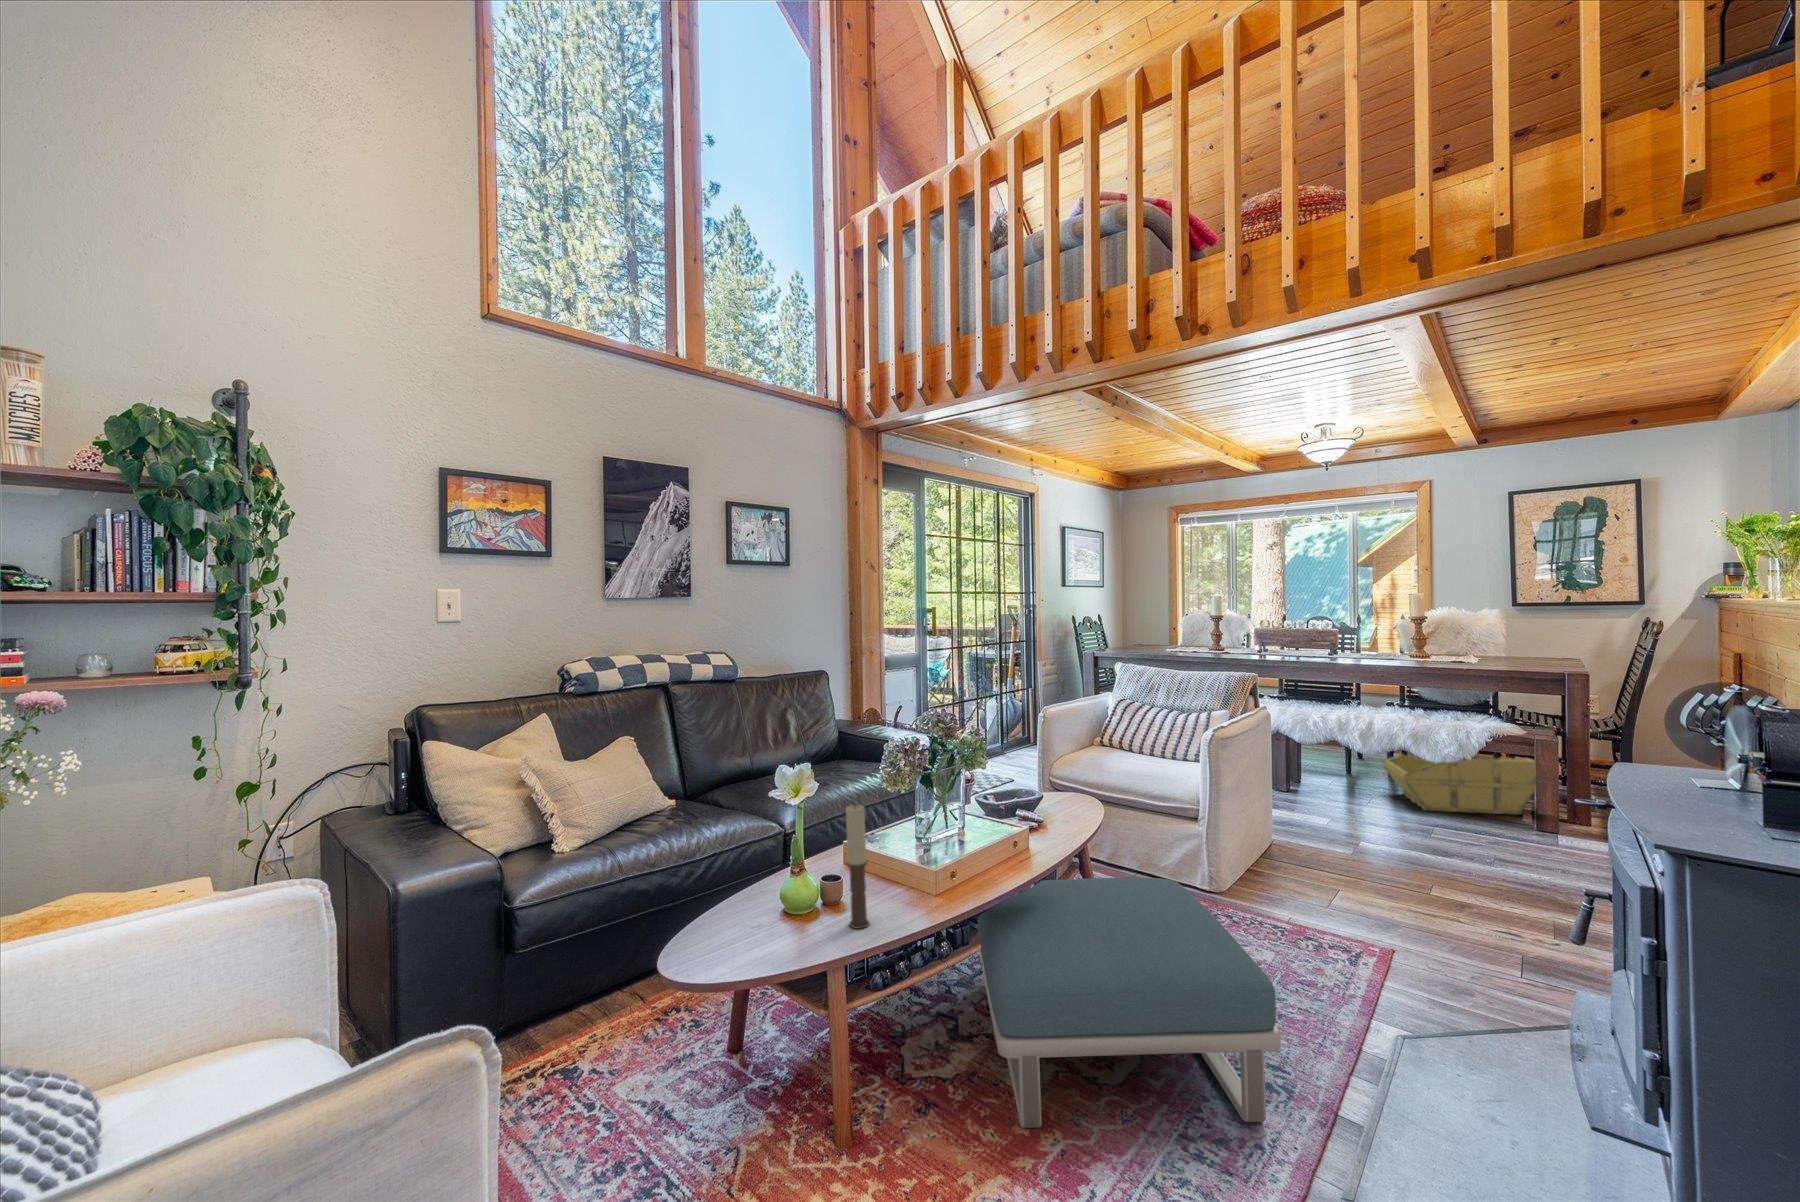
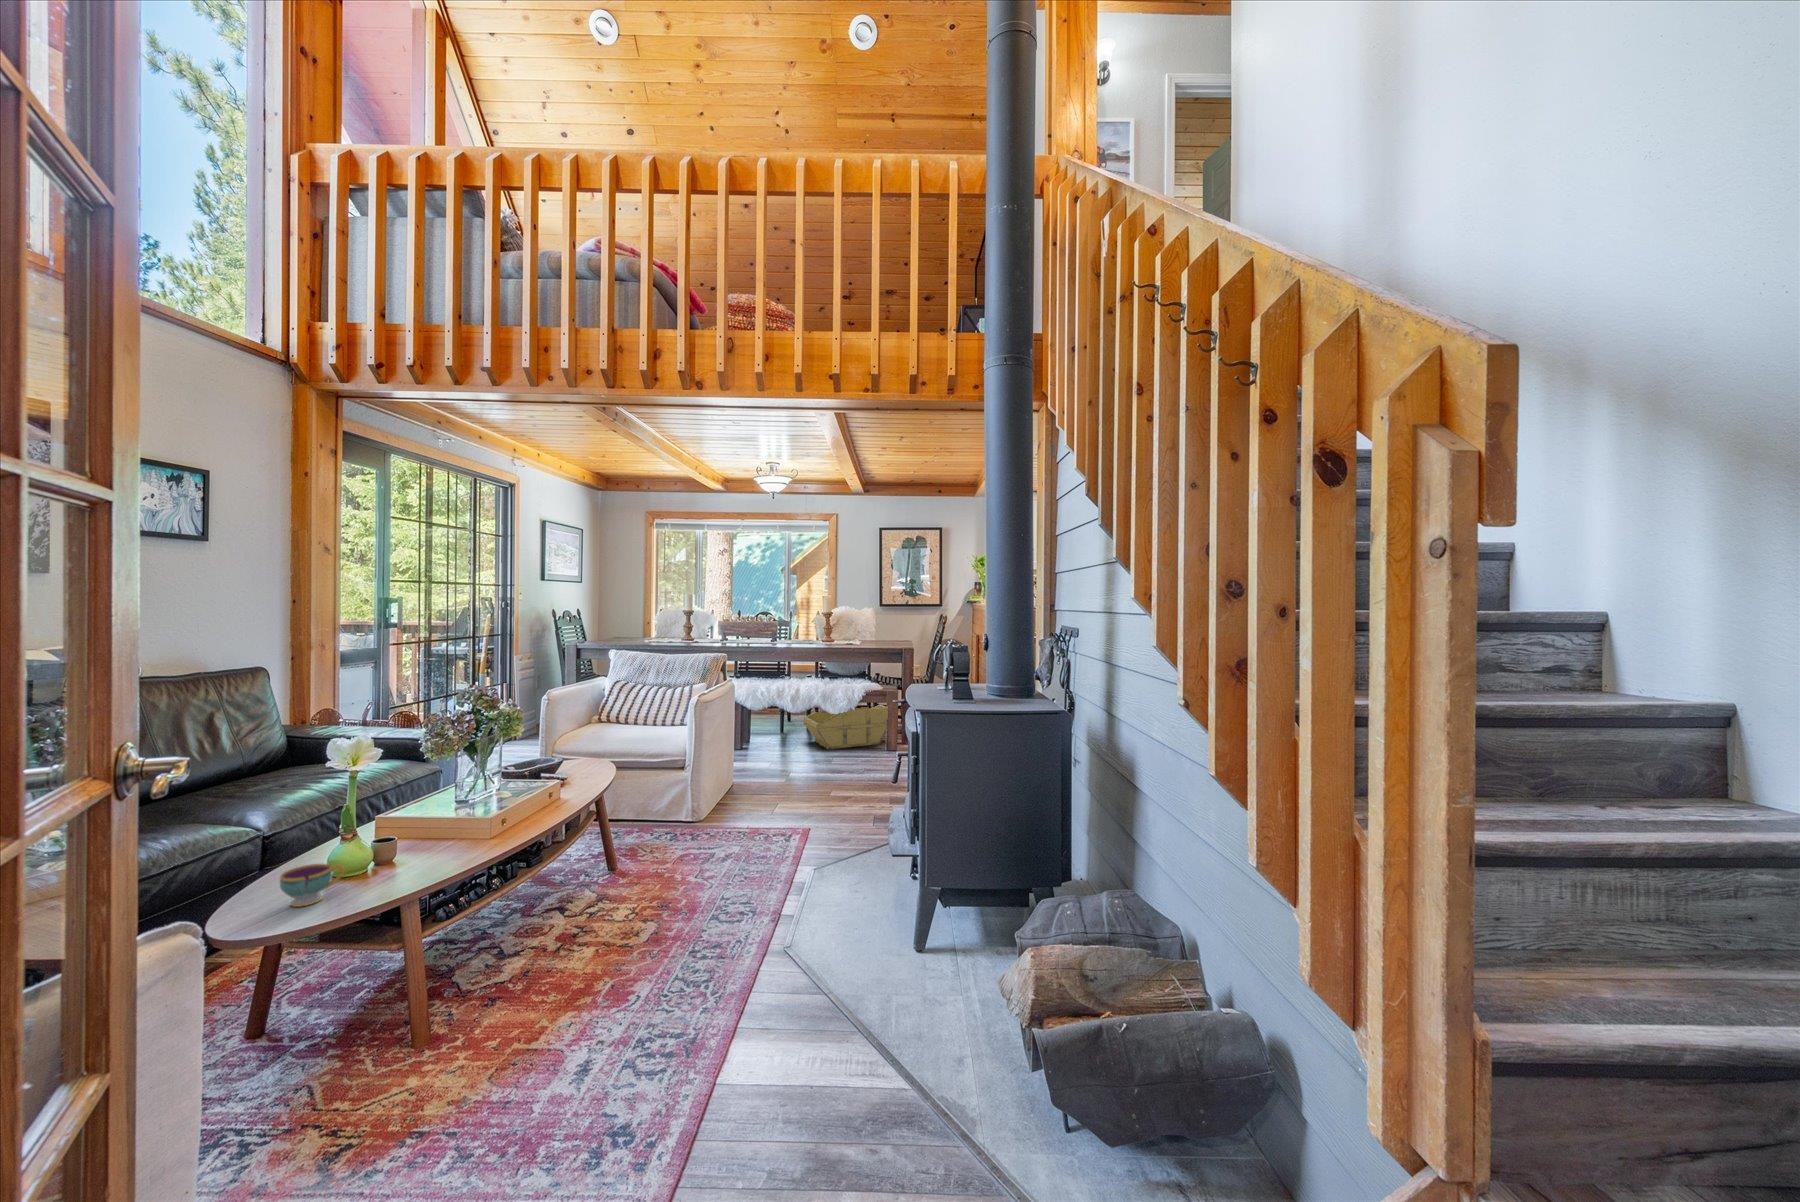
candle: present [846,804,869,929] -> none [413,761,435,870]
footstool: present [977,878,1281,1128] -> none [509,802,753,985]
teacup: none [727,899,780,947] -> present [280,864,344,907]

